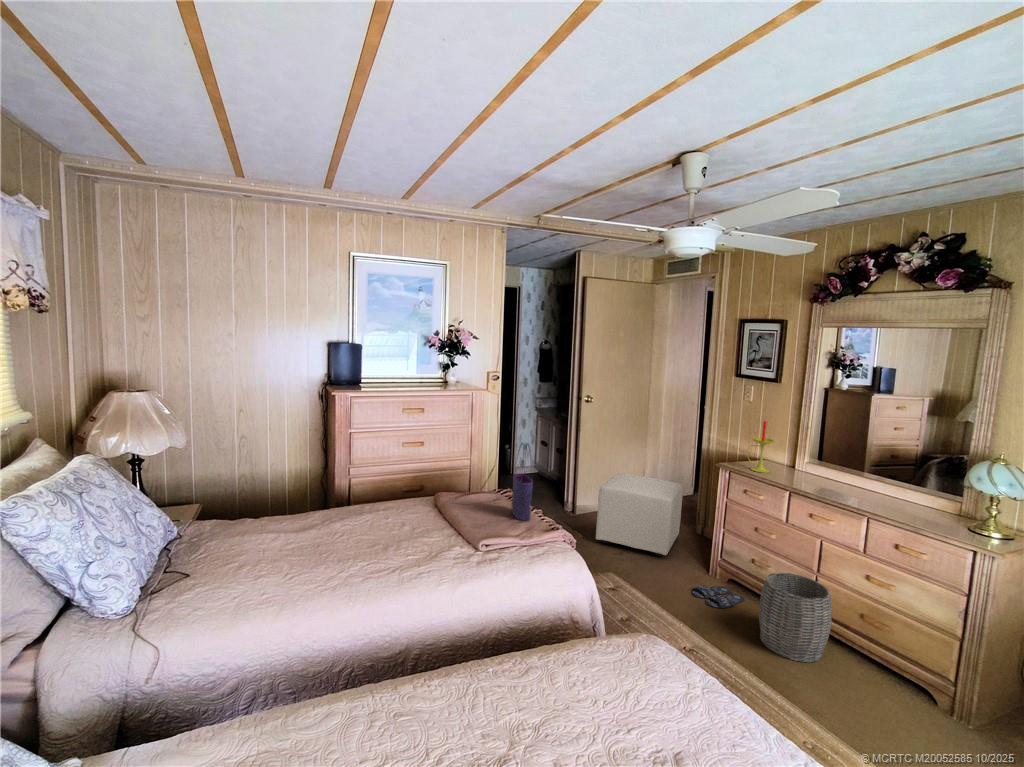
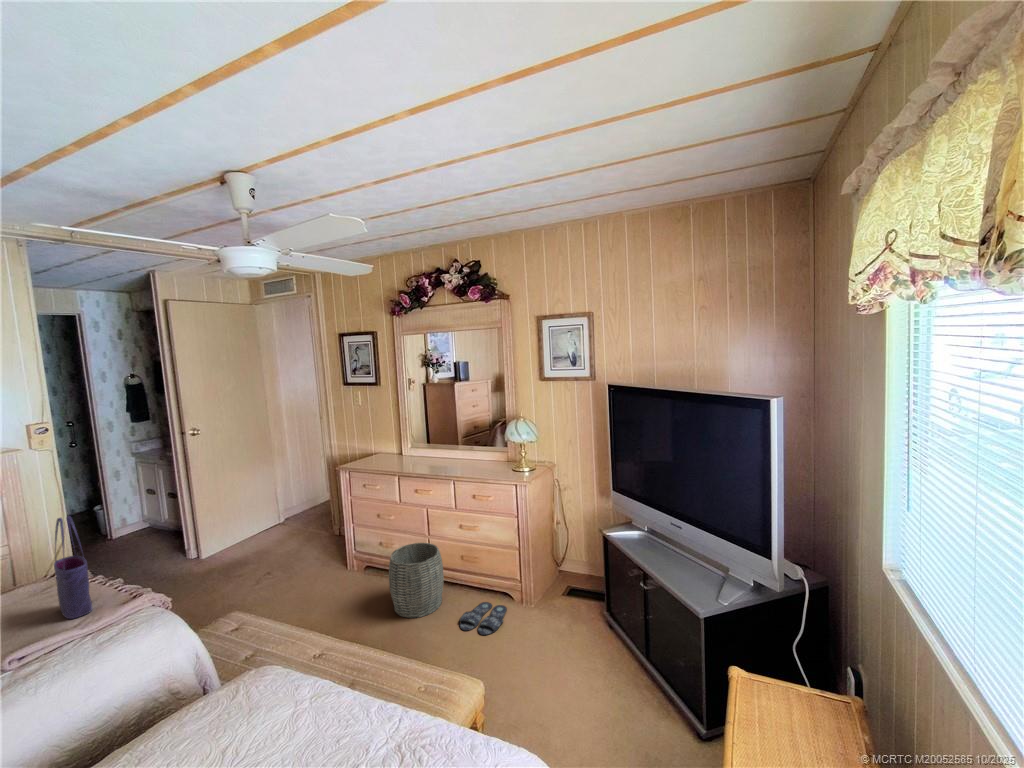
candle: present [747,421,774,473] -> none [361,419,383,465]
ottoman: present [596,473,683,556] -> none [221,492,318,579]
slippers: present [692,585,744,608] -> present [459,602,507,635]

